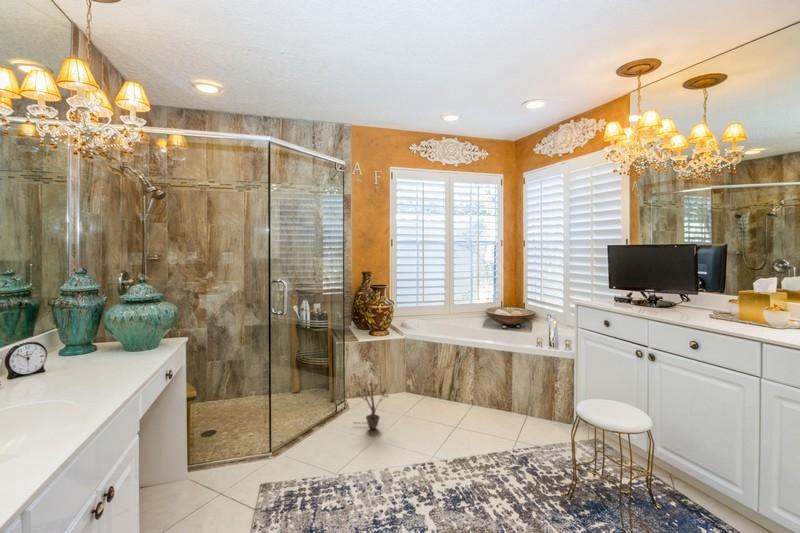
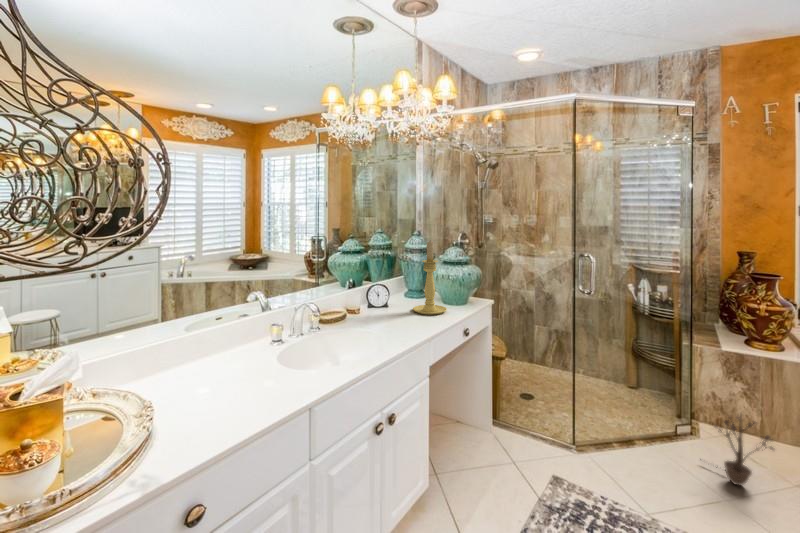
candle holder: none [88,280,139,368] -> present [413,241,447,315]

